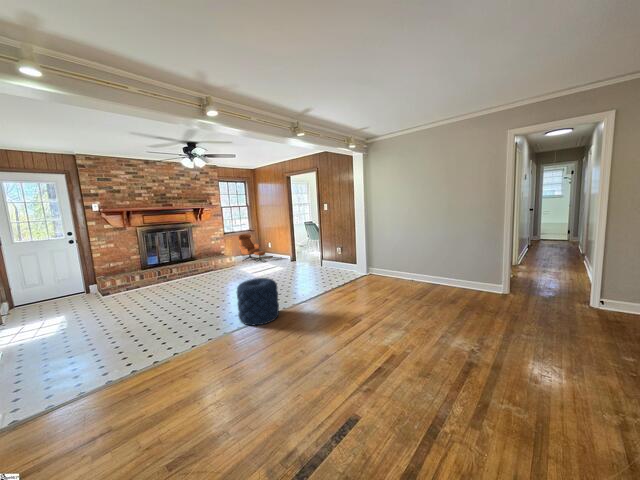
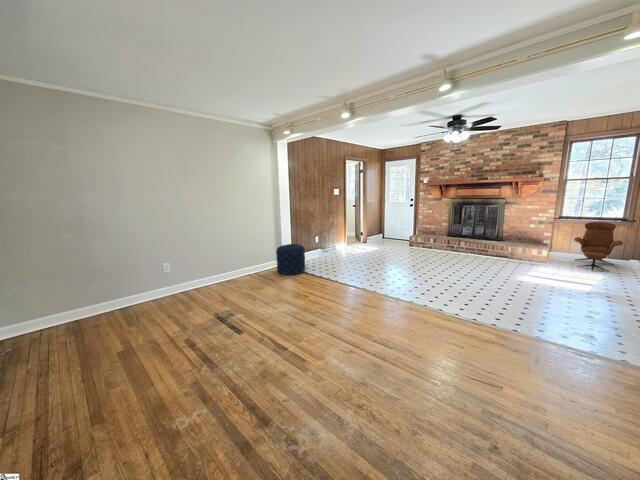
pouf: present [237,278,279,325] -> present [276,244,305,275]

